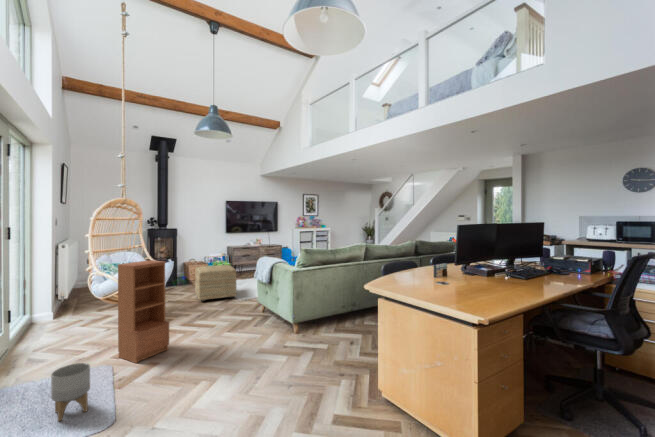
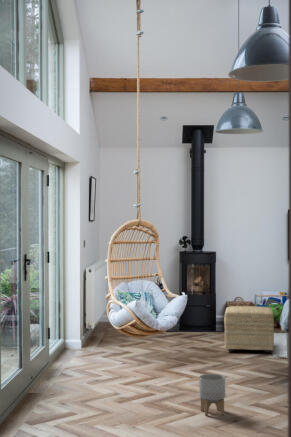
bookcase: present [118,260,169,363] -> none [124,290,169,391]
planter: present [51,363,90,421] -> present [199,374,225,416]

